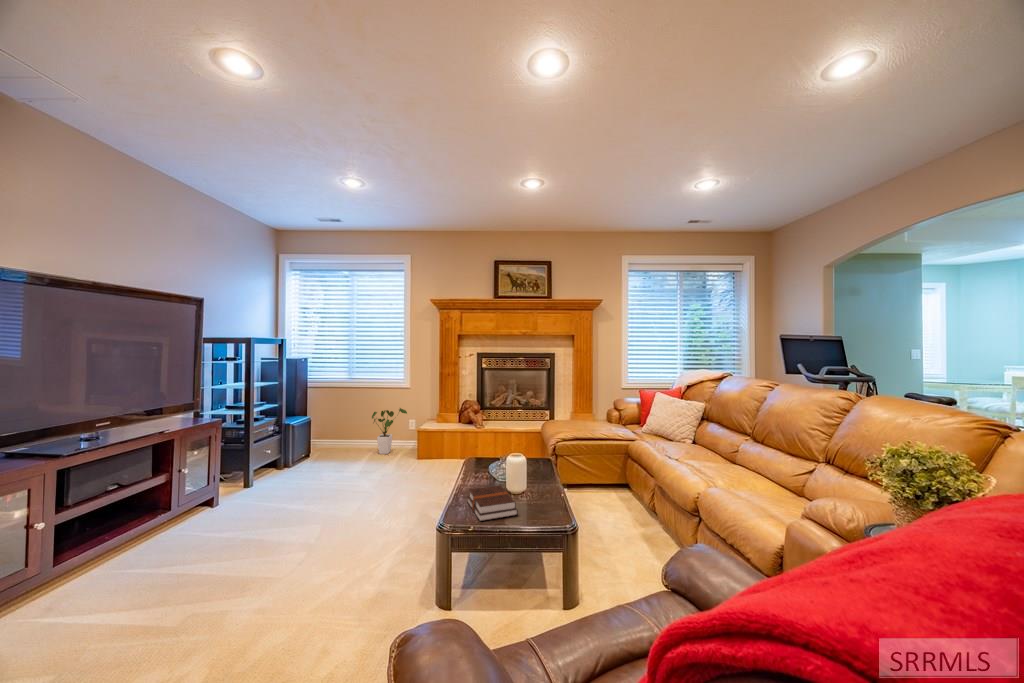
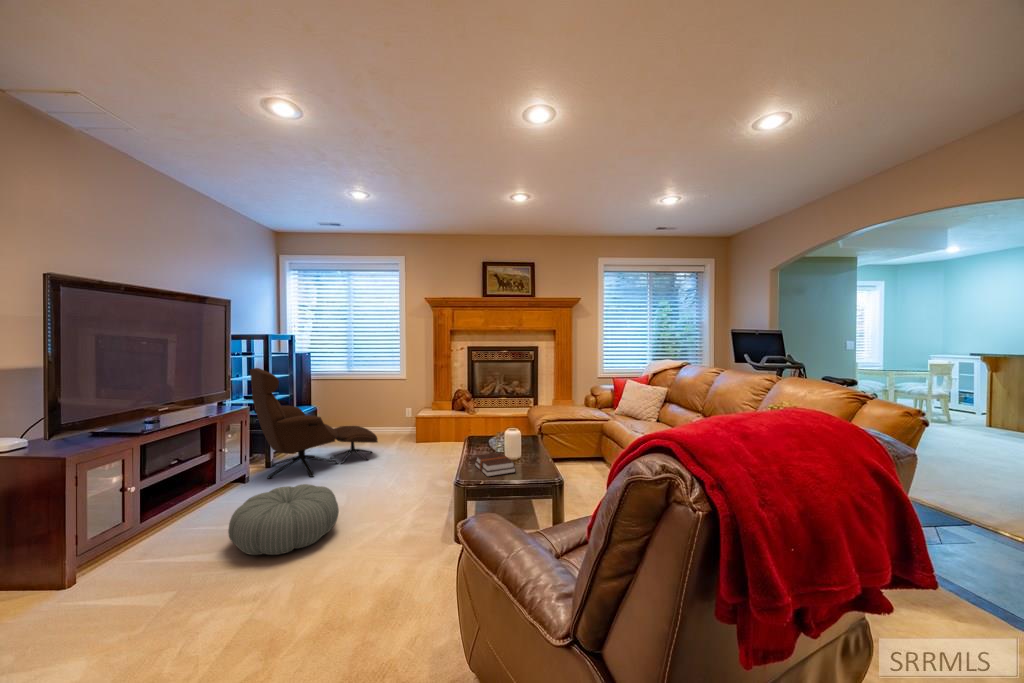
lounge chair: none [228,375,371,502] -> present [250,368,378,479]
house plant: present [372,408,407,454] -> none [373,397,404,439]
pouf: none [148,519,297,621] -> present [228,484,339,555]

